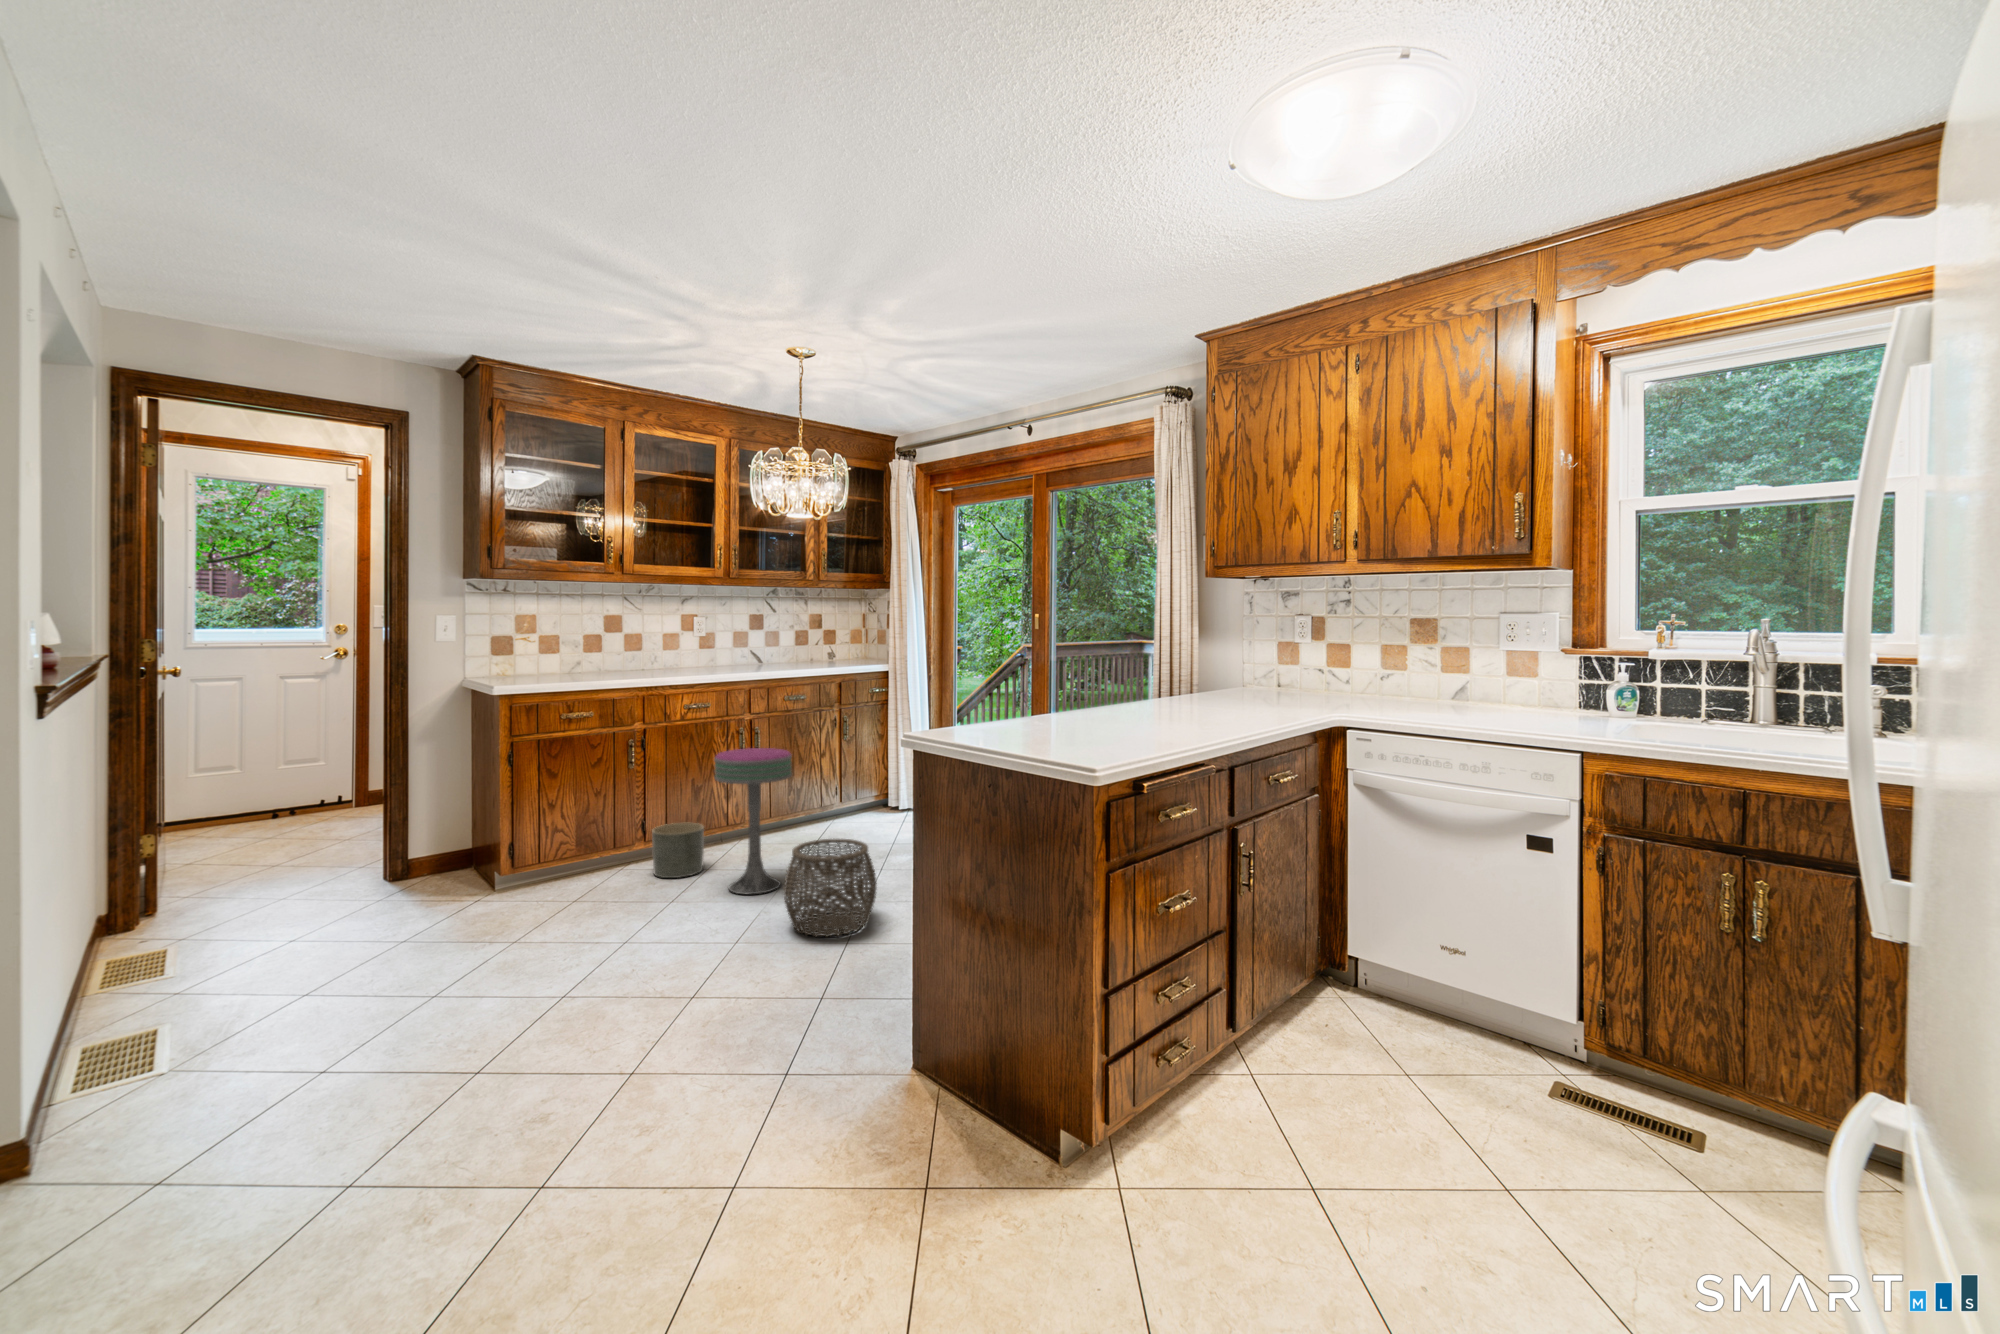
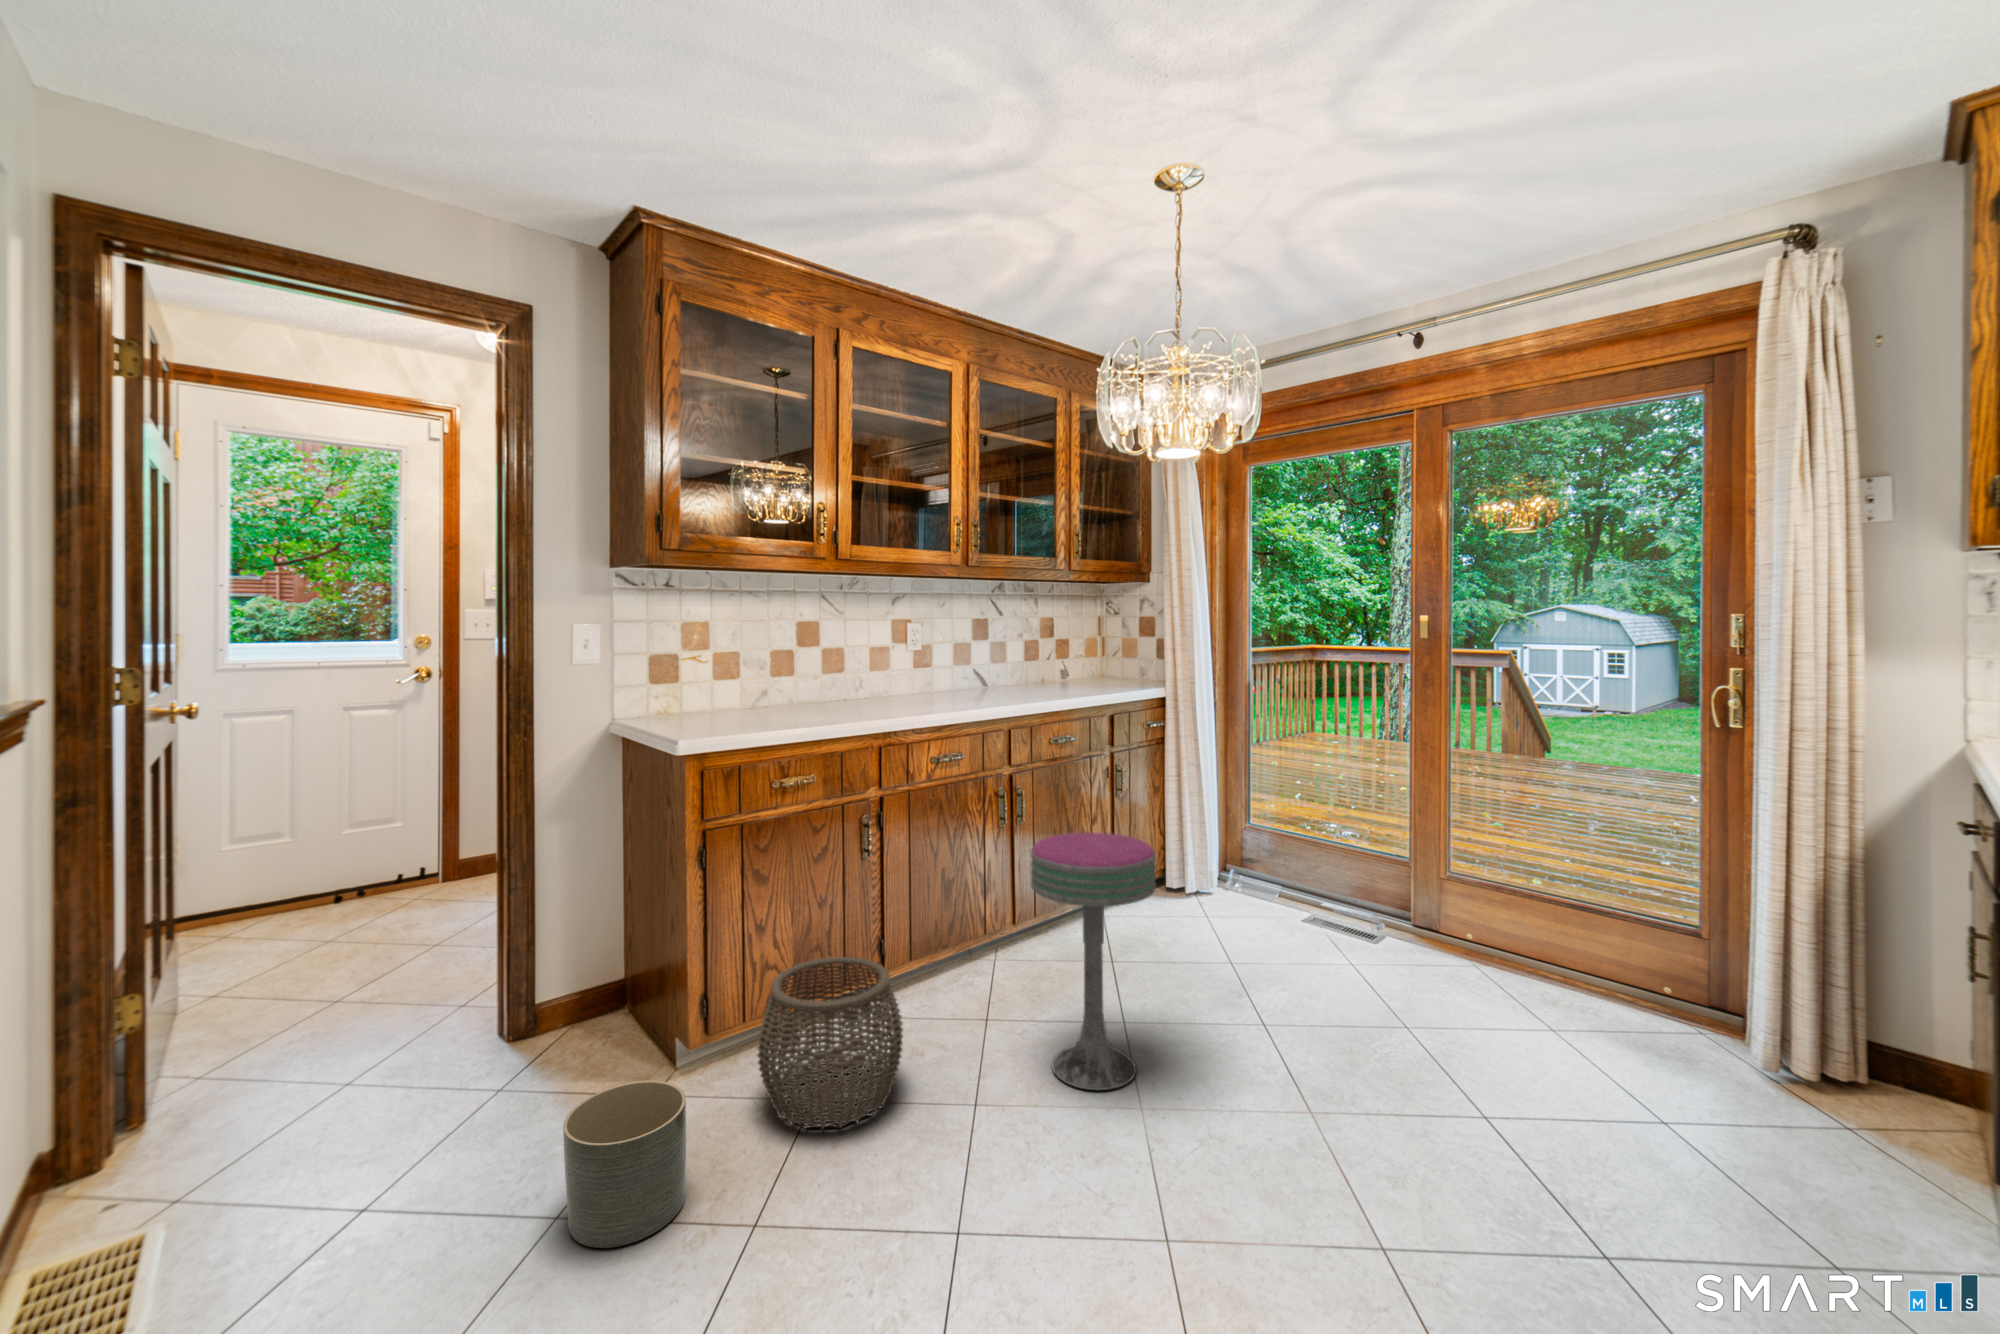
planter: present [652,823,704,878] -> present [563,1081,686,1248]
woven basket: present [784,839,877,937] -> present [757,957,903,1129]

